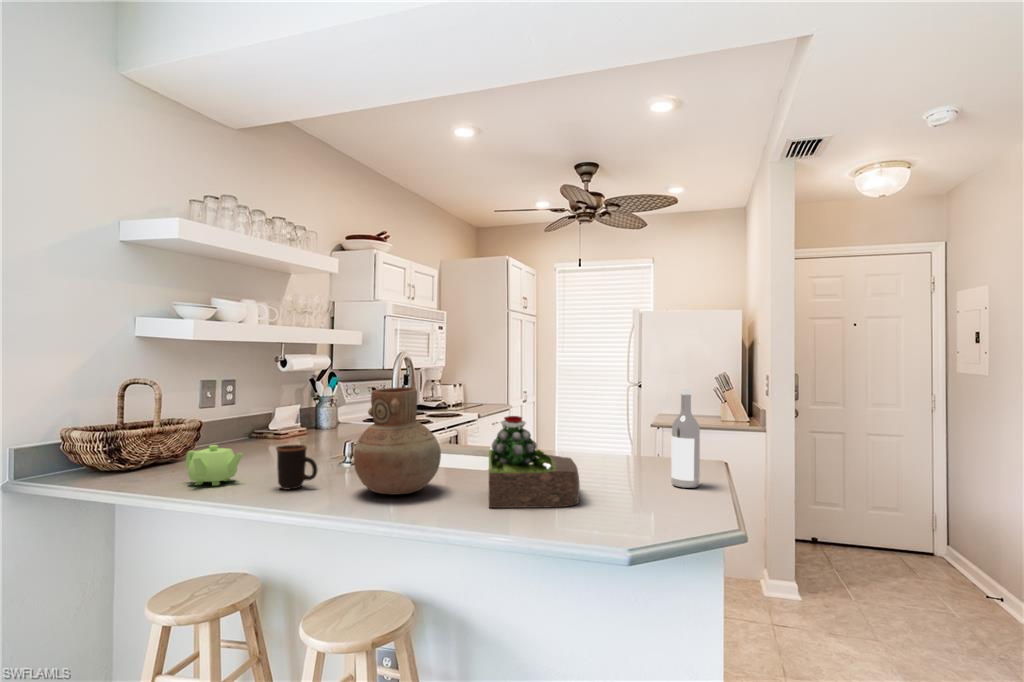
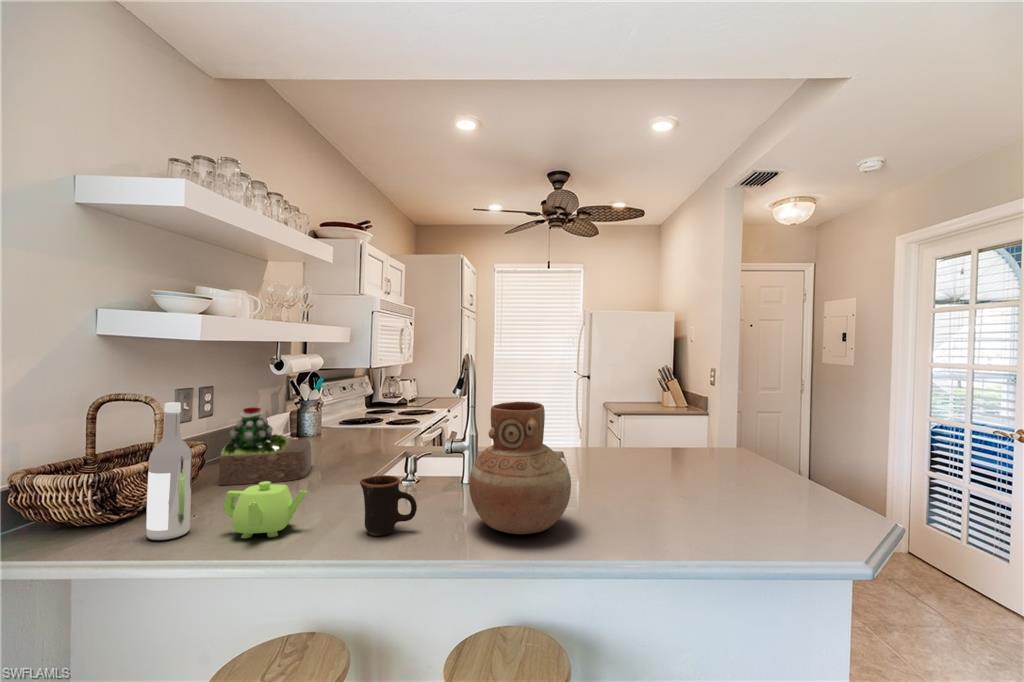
wine bottle: present [671,387,700,488] -> present [146,402,192,540]
succulent plant: present [489,416,580,508] -> present [219,408,311,485]

